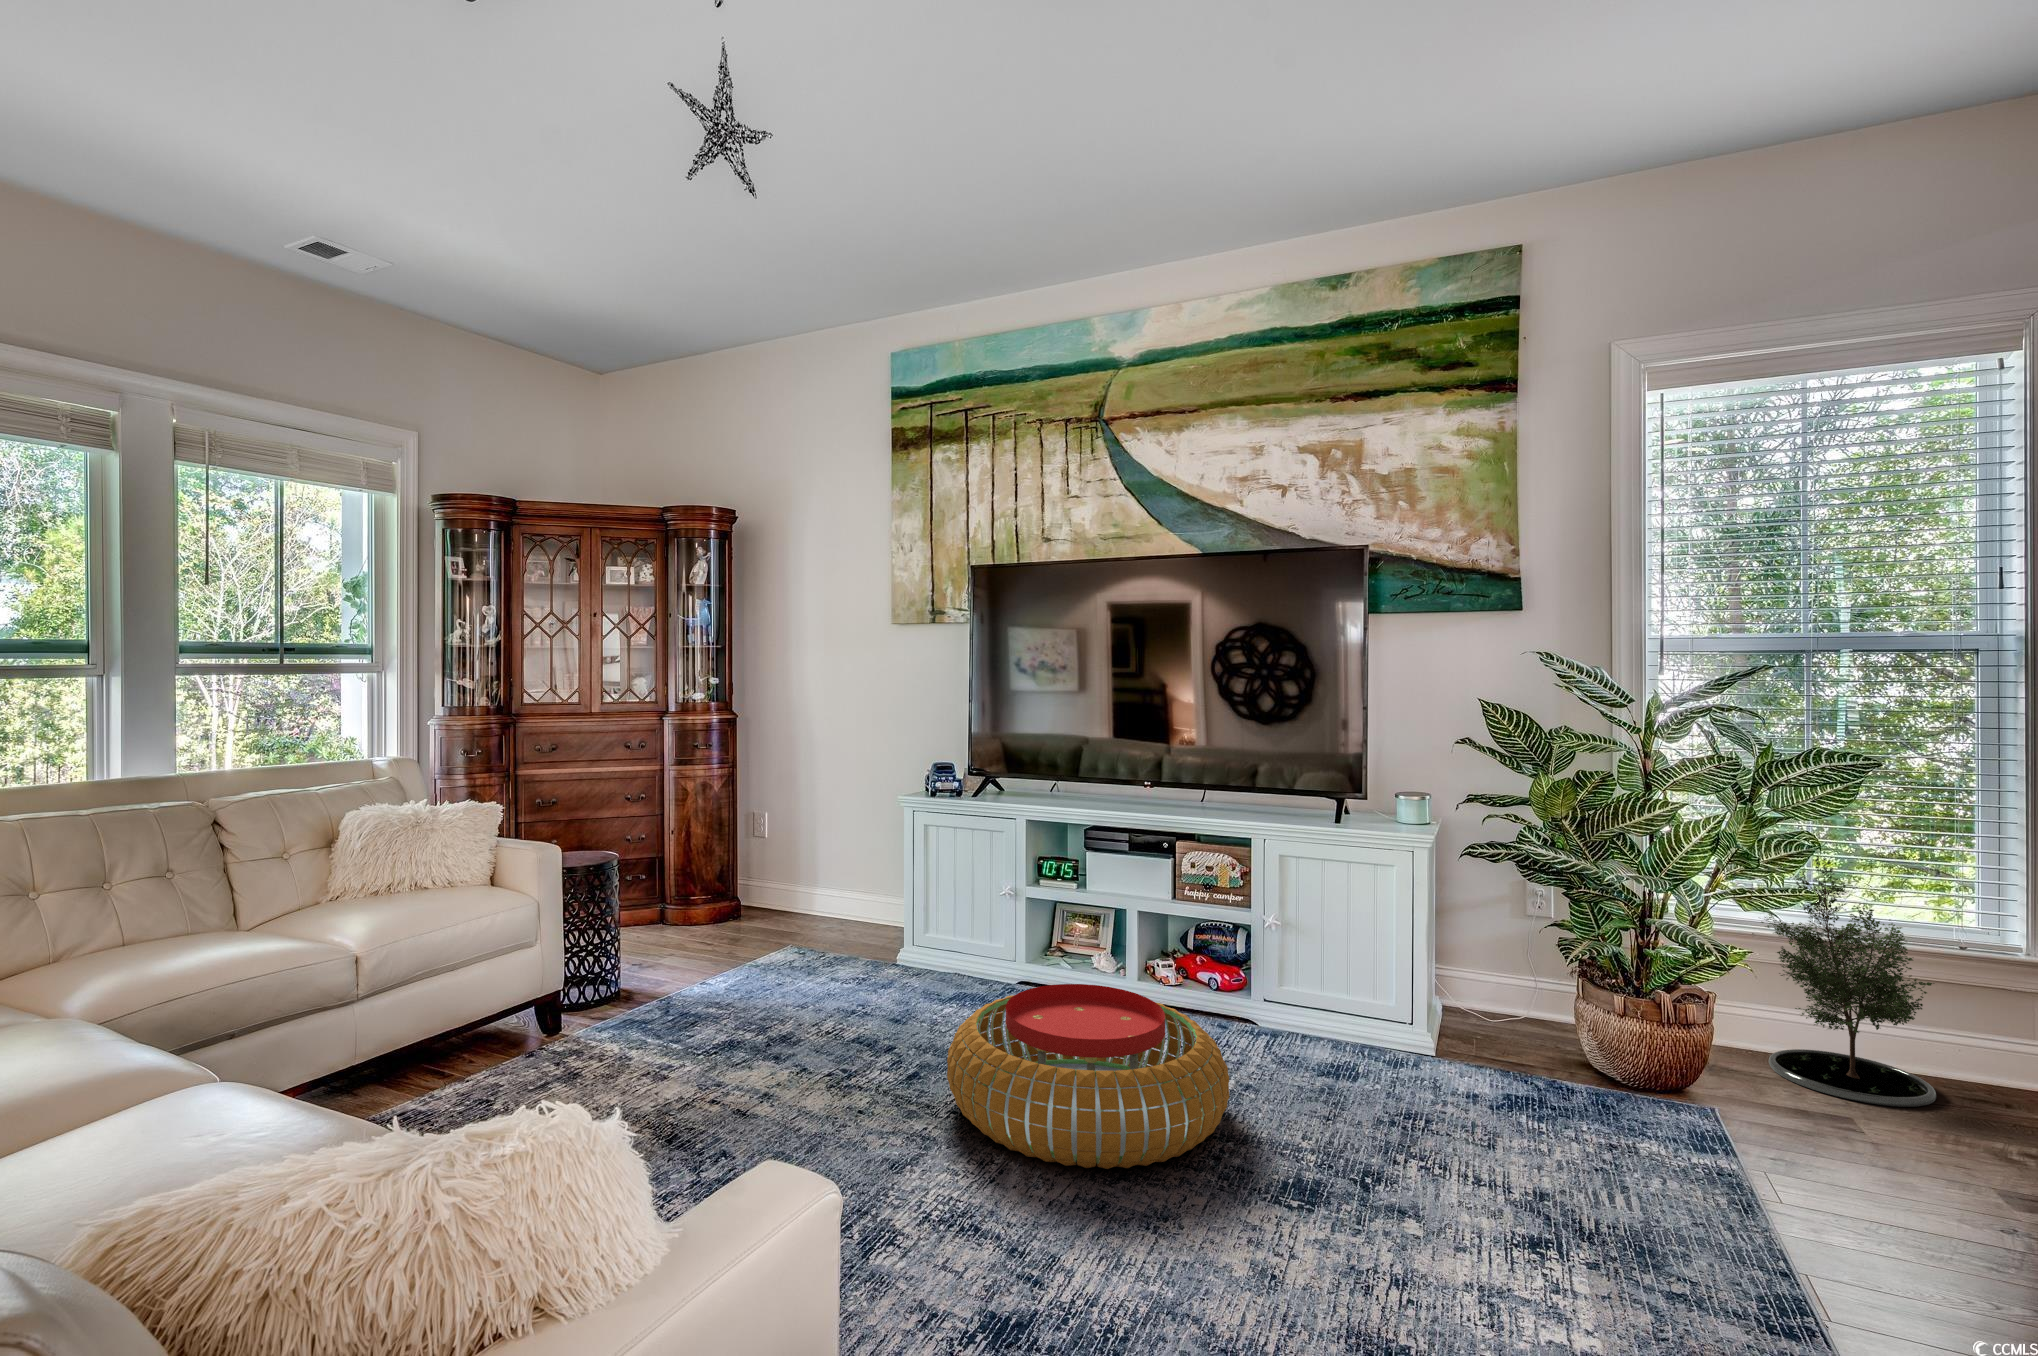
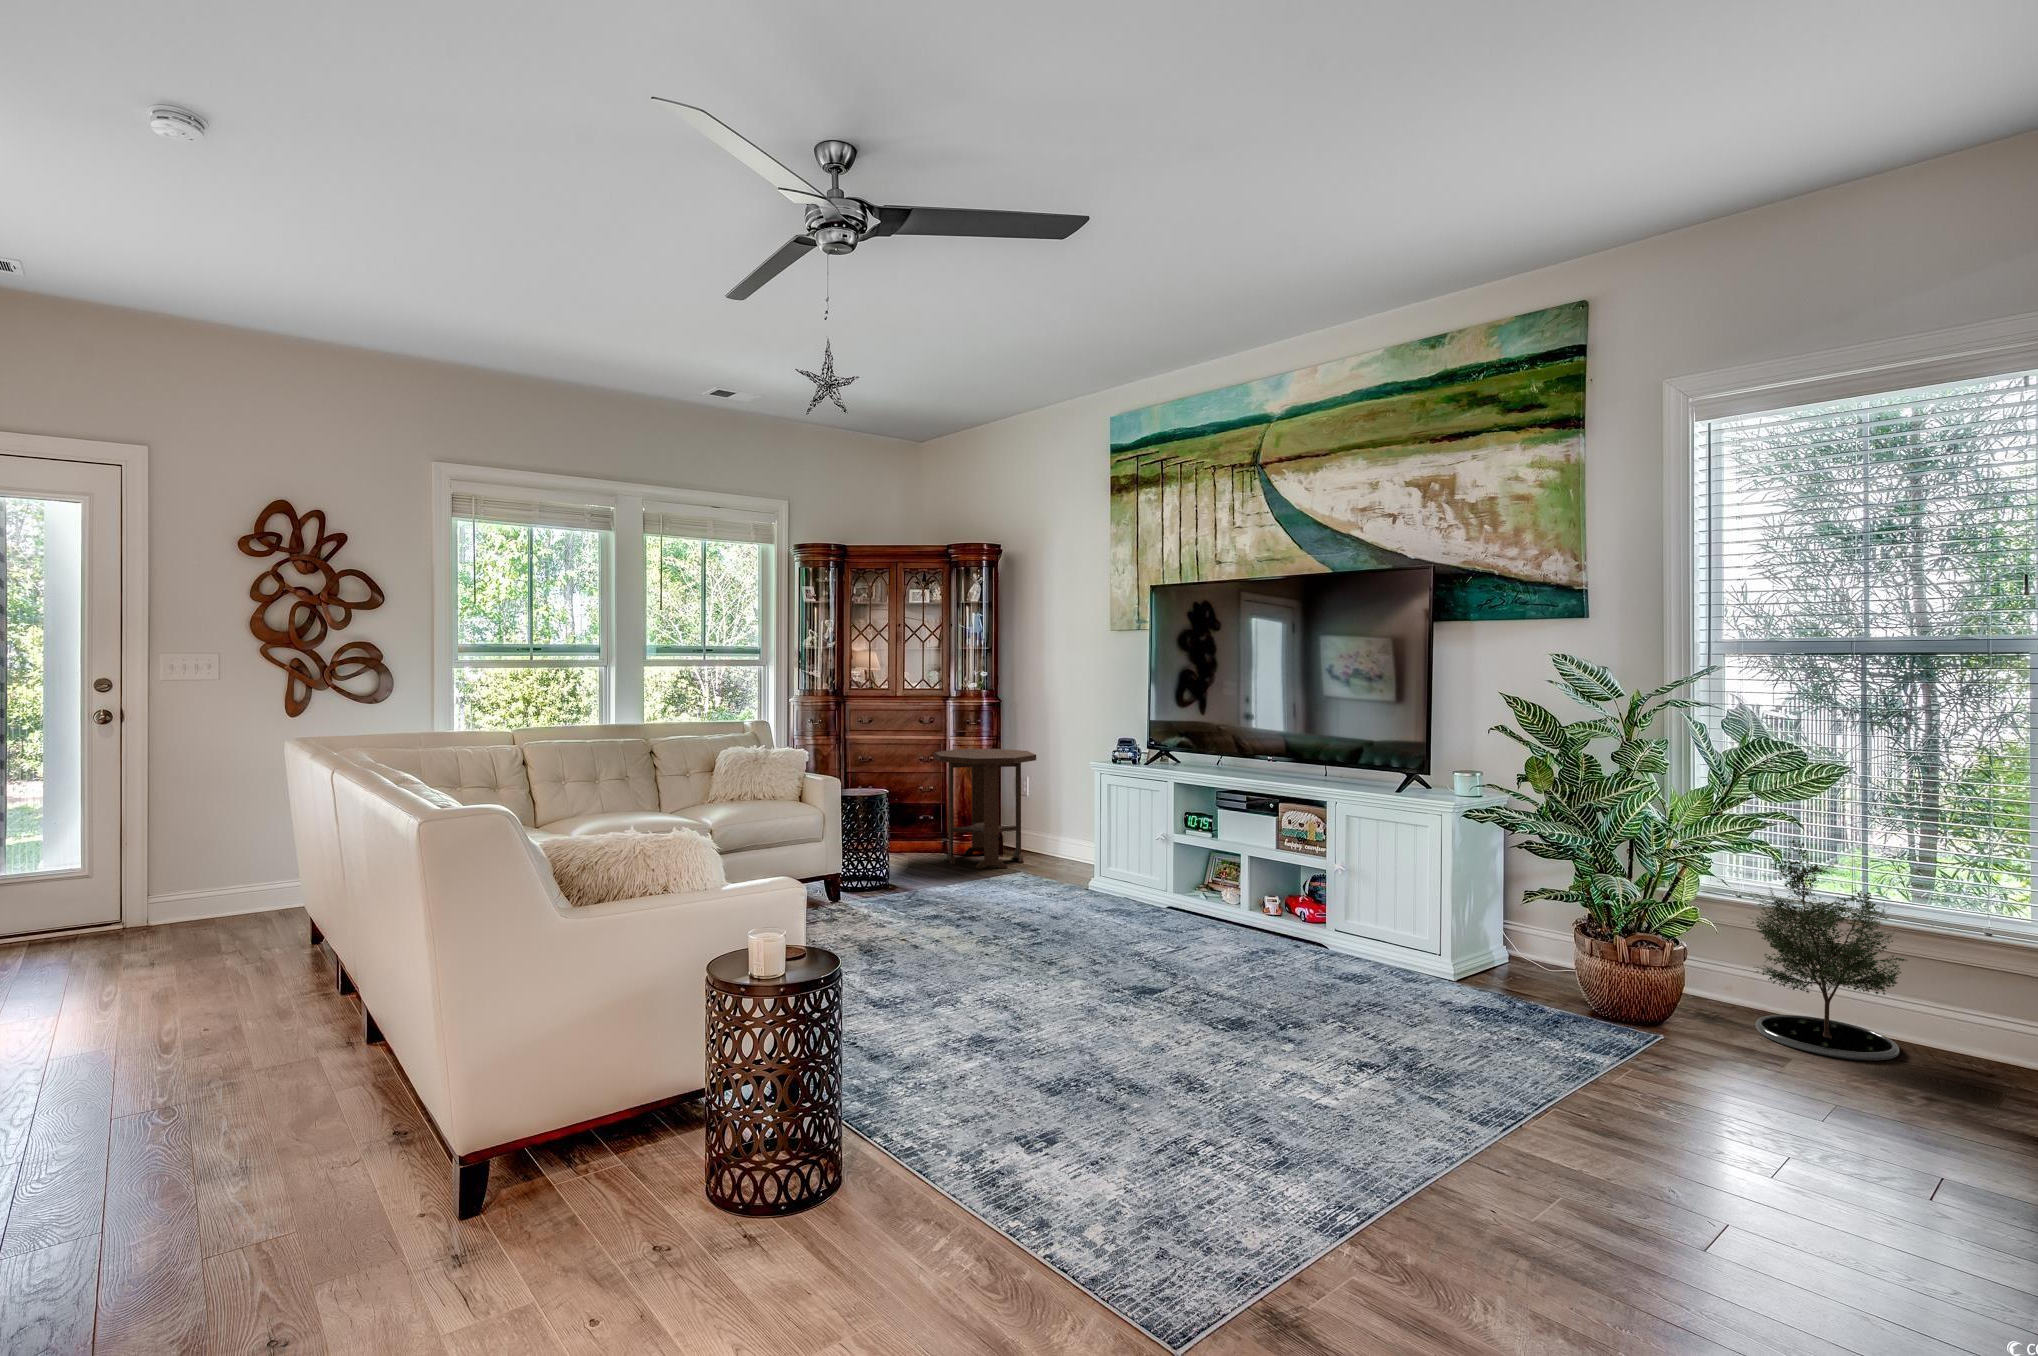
side table: none [654,777,795,944] -> present [934,749,1036,869]
pouf: present [947,984,1230,1169] -> none [1033,890,1227,997]

